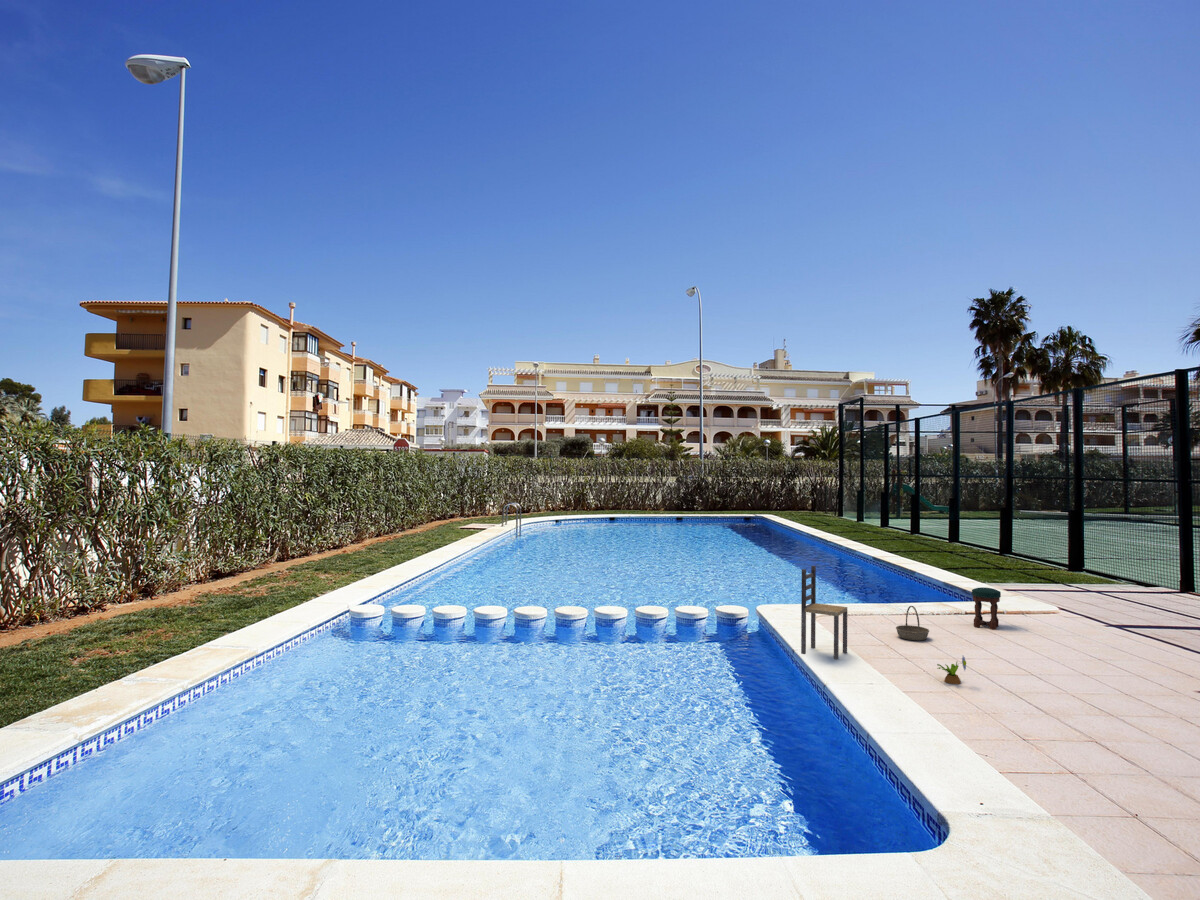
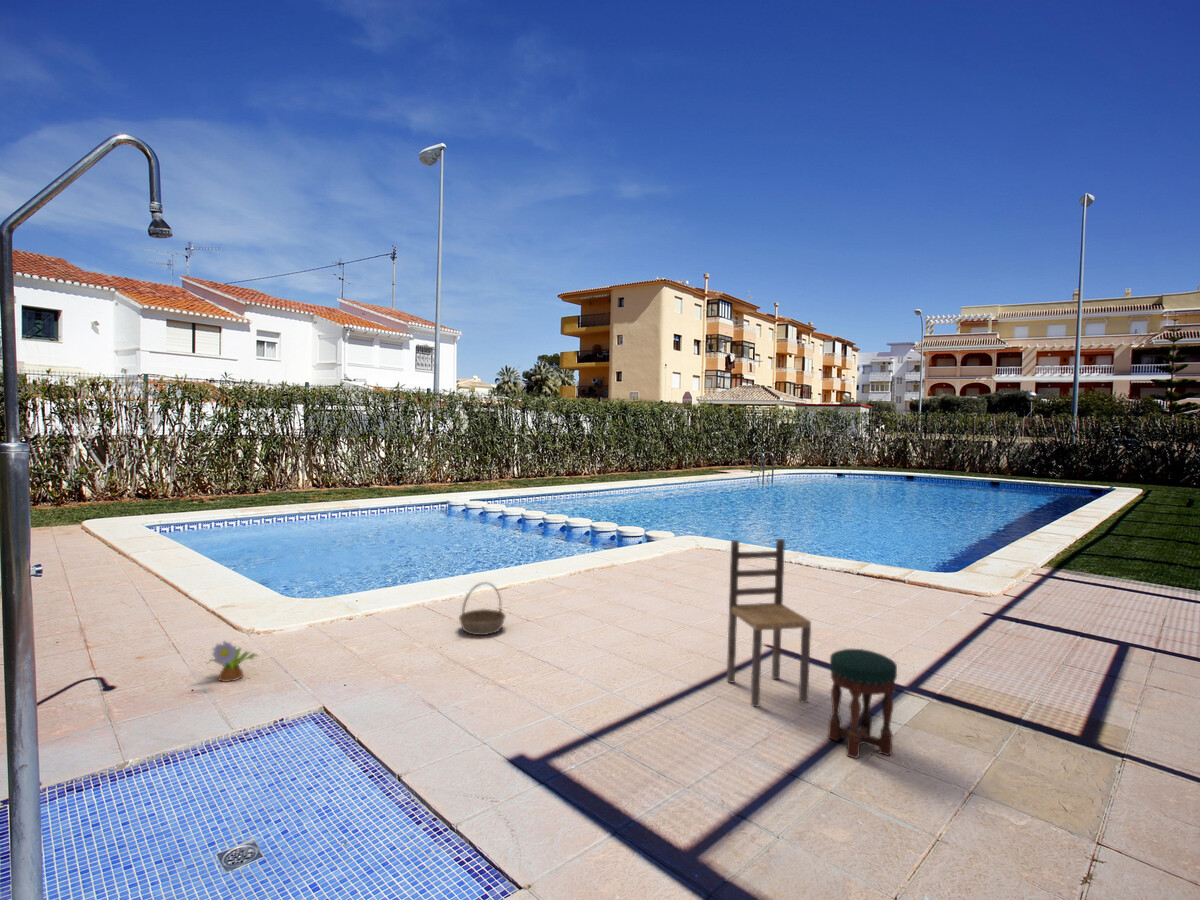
chair: present [801,566,848,660] -> present [727,539,811,707]
stool: present [972,587,1001,630] -> present [828,649,897,758]

